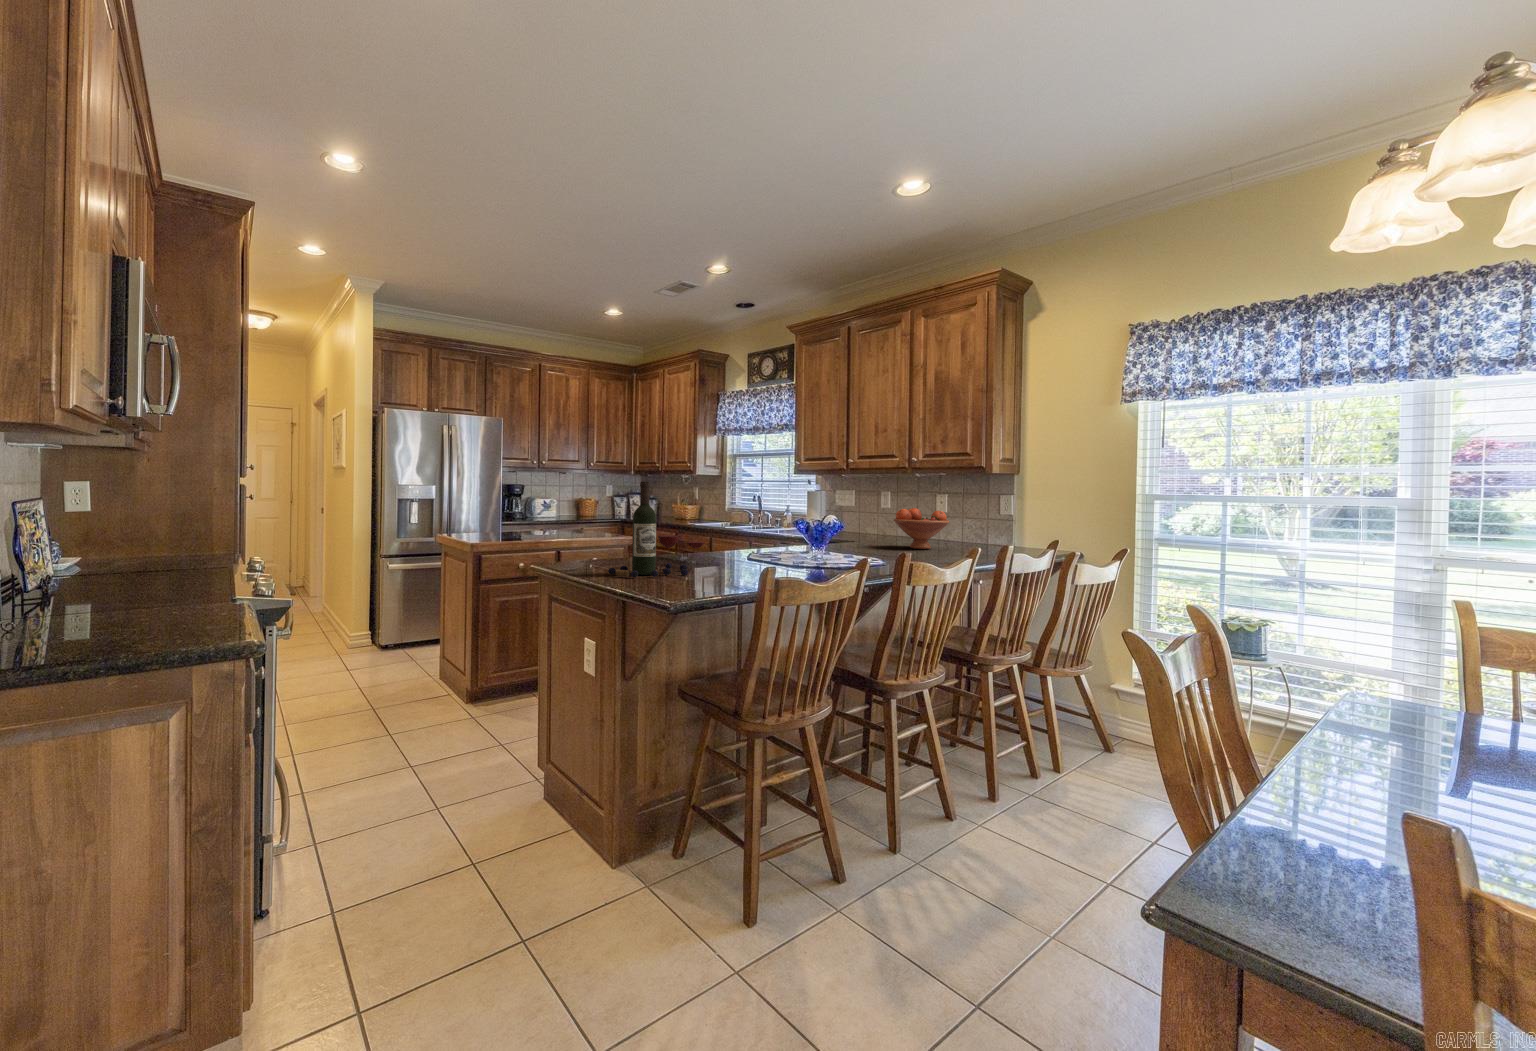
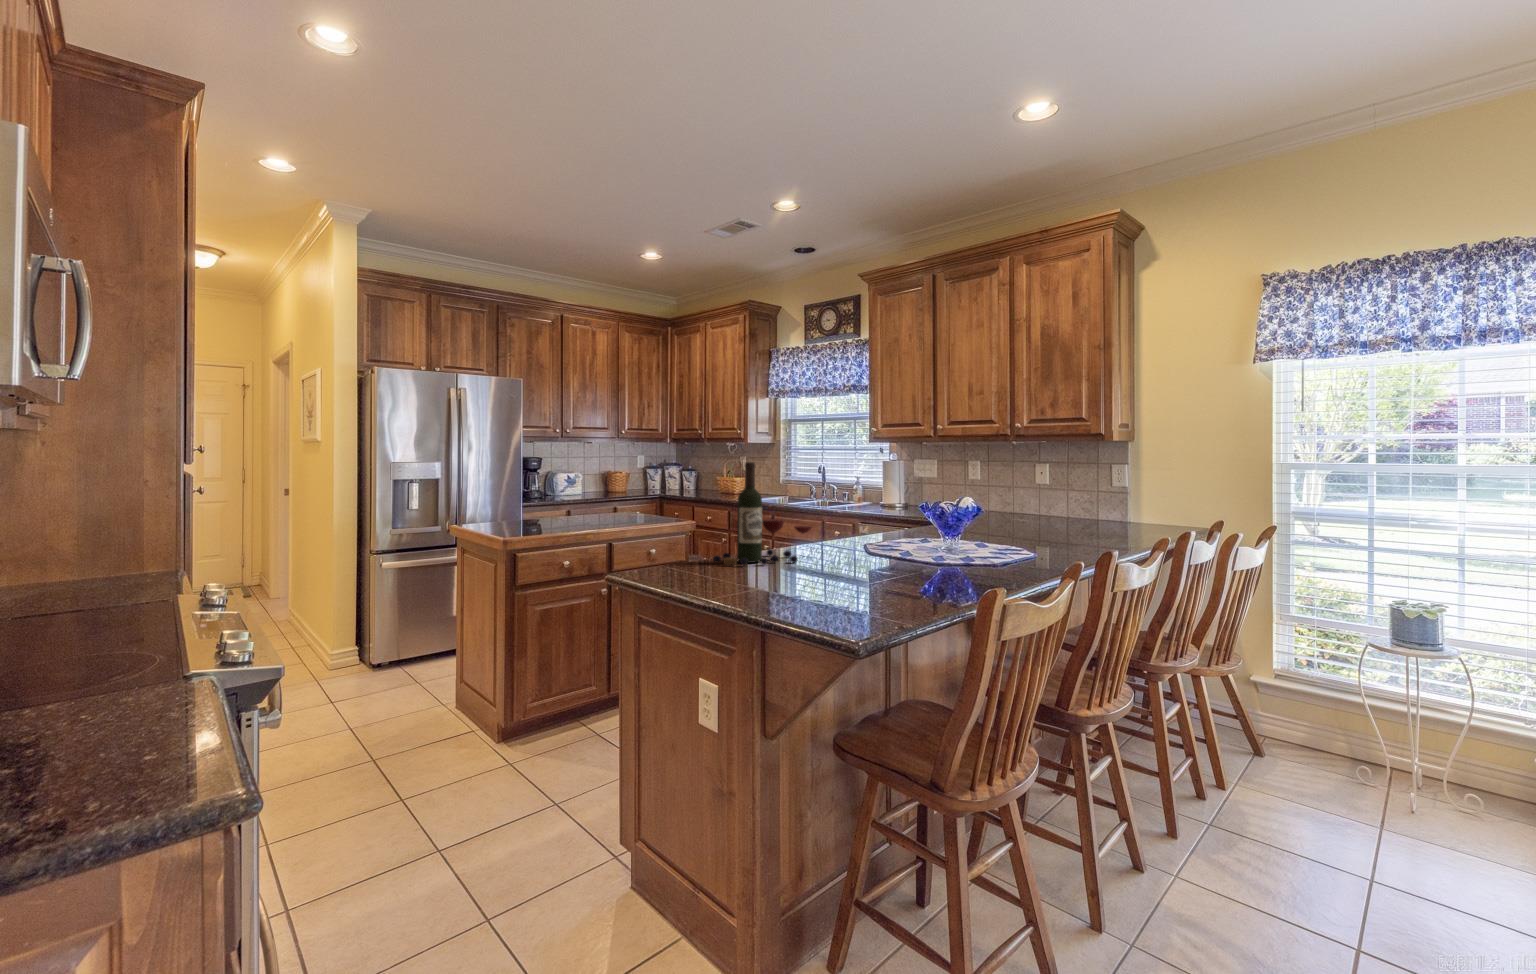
fruit bowl: present [894,508,949,549] -> none [995,482,1059,528]

